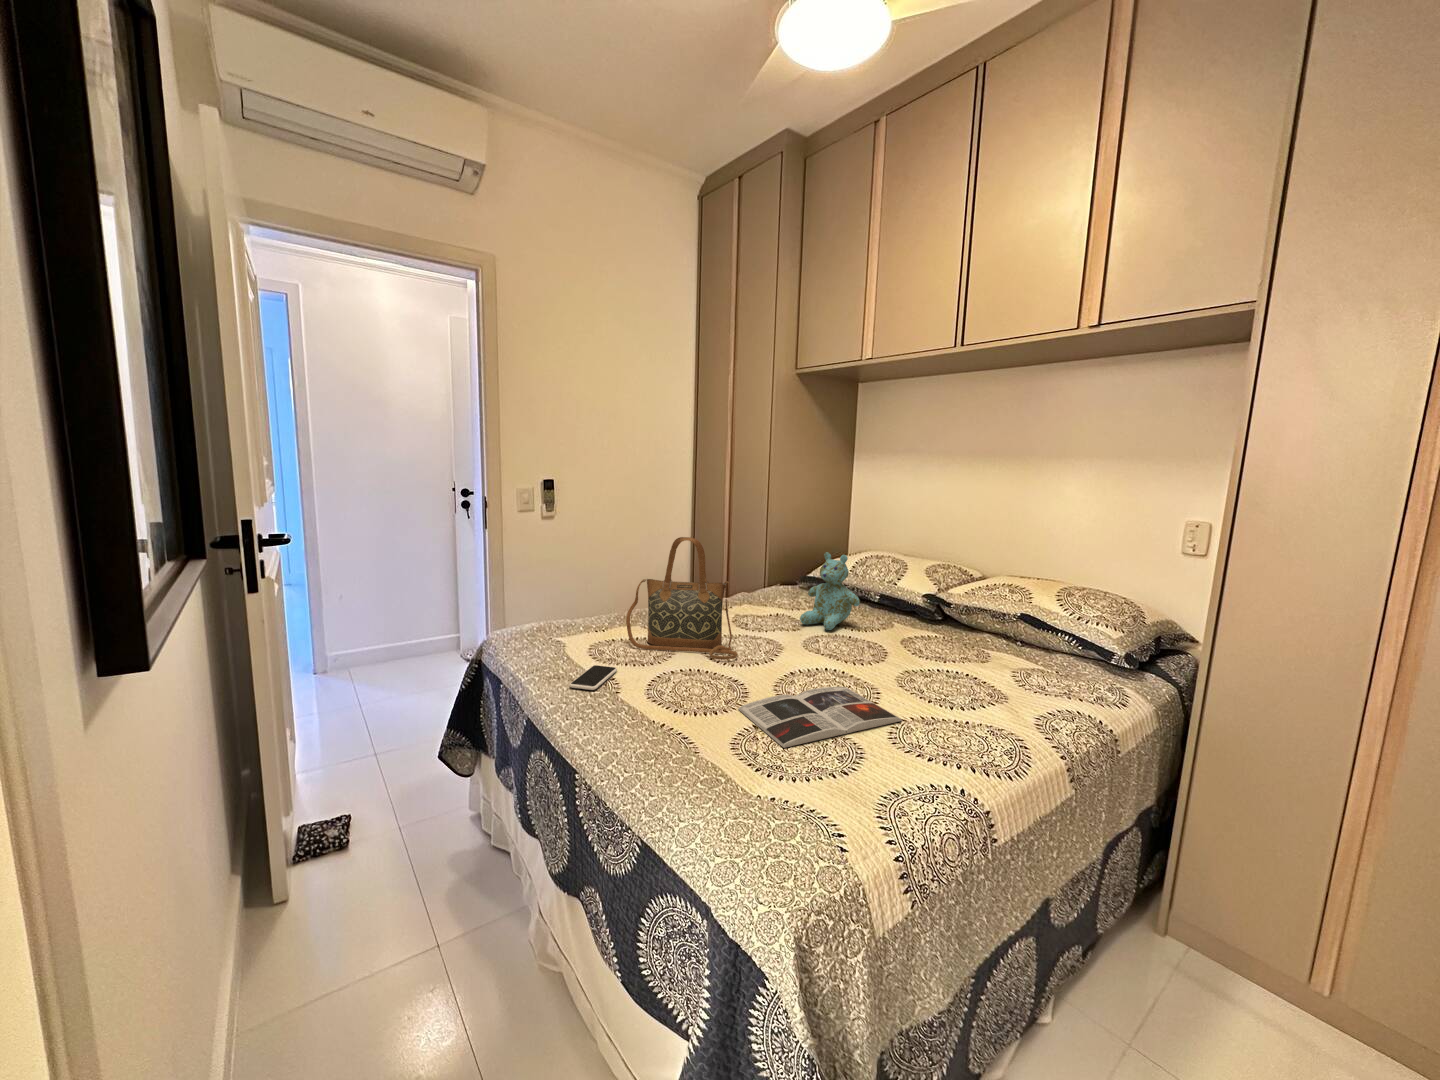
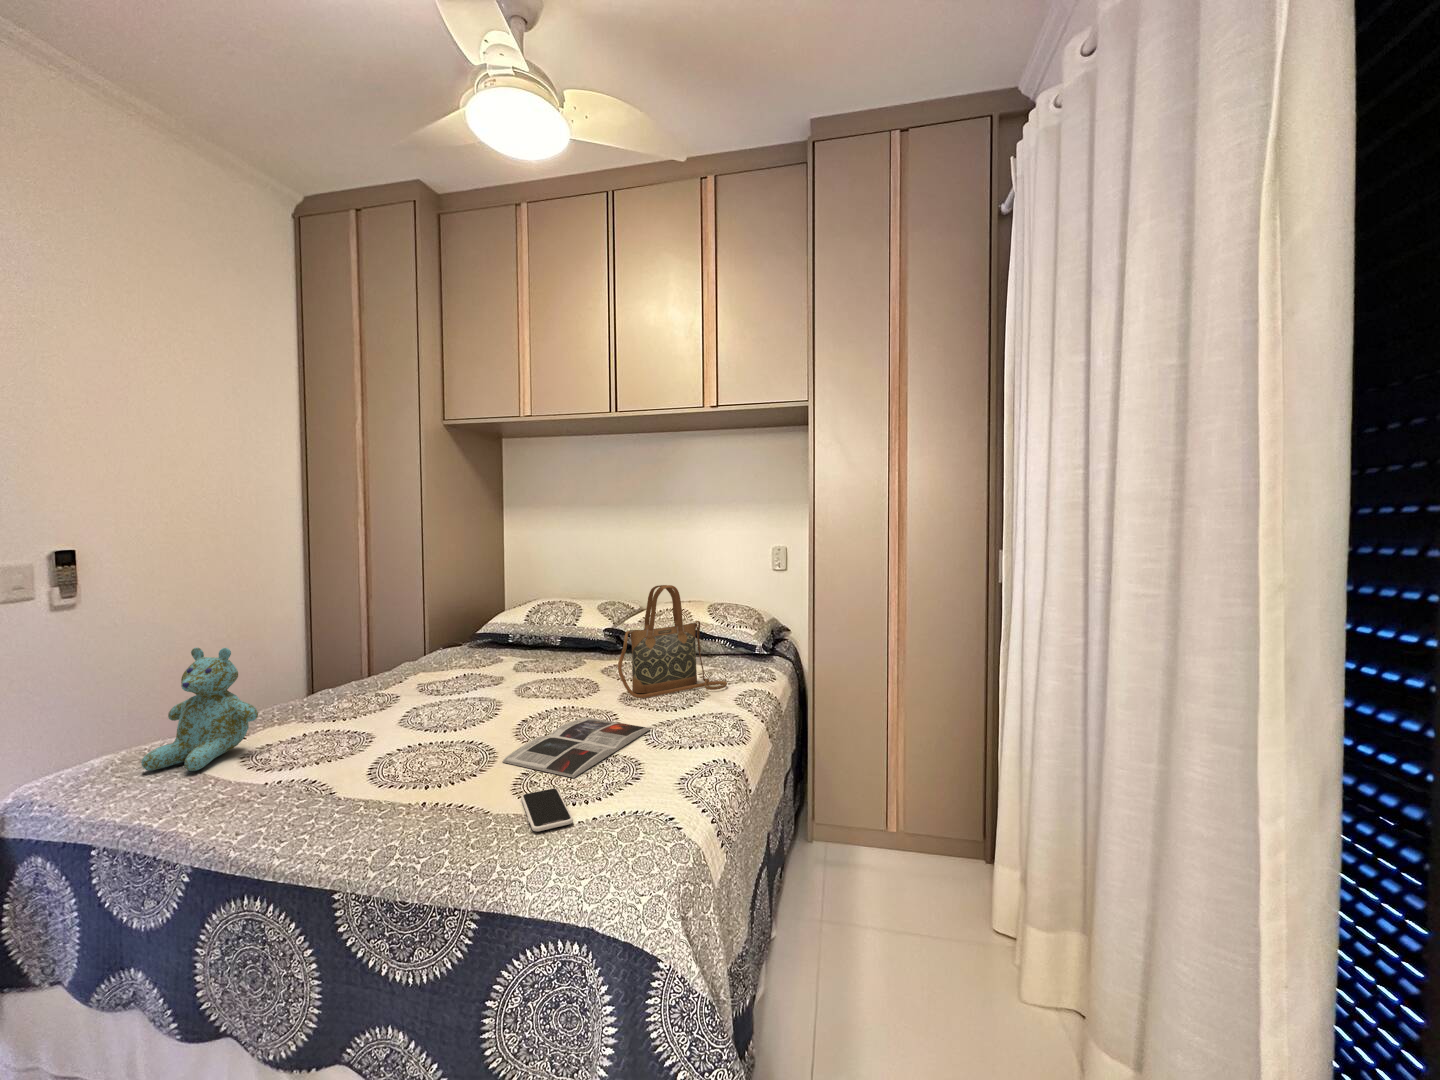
handbag: present [626,537,738,659] -> present [618,585,727,698]
stuffed bear: present [800,552,860,630] -> present [141,648,258,771]
smartphone: present [569,665,617,690] -> present [521,788,573,831]

